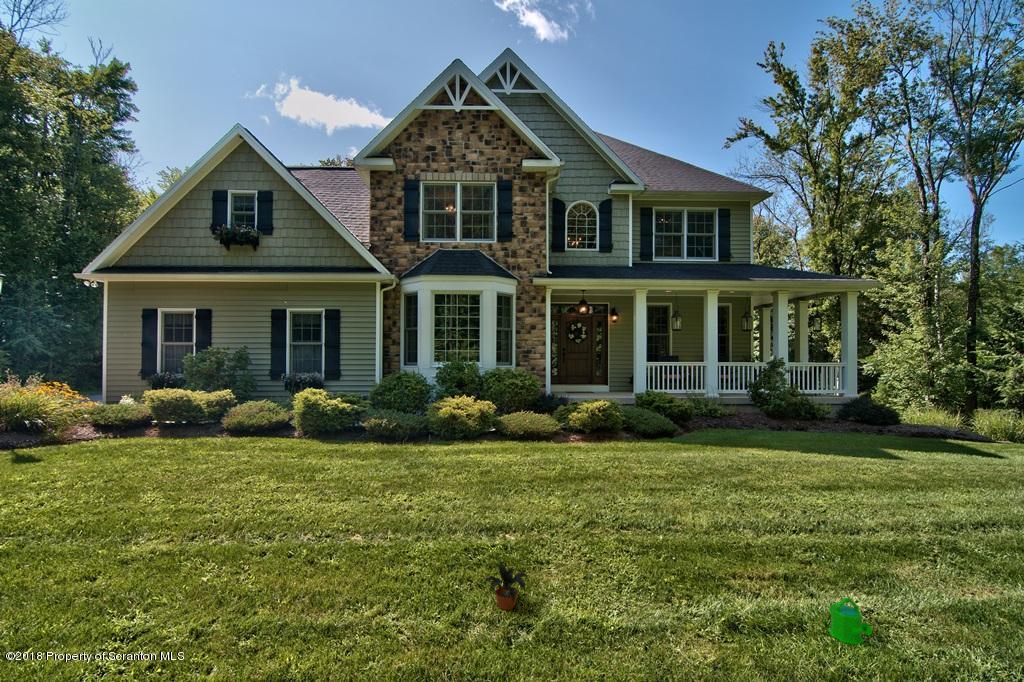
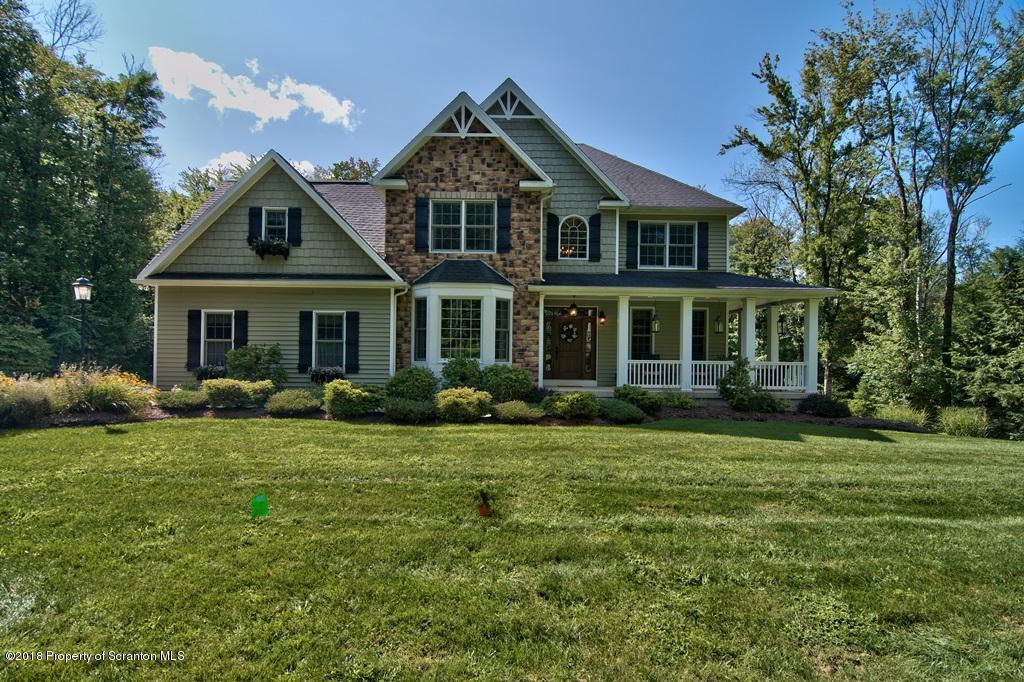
watering can: present [829,598,872,645] -> present [250,491,269,517]

